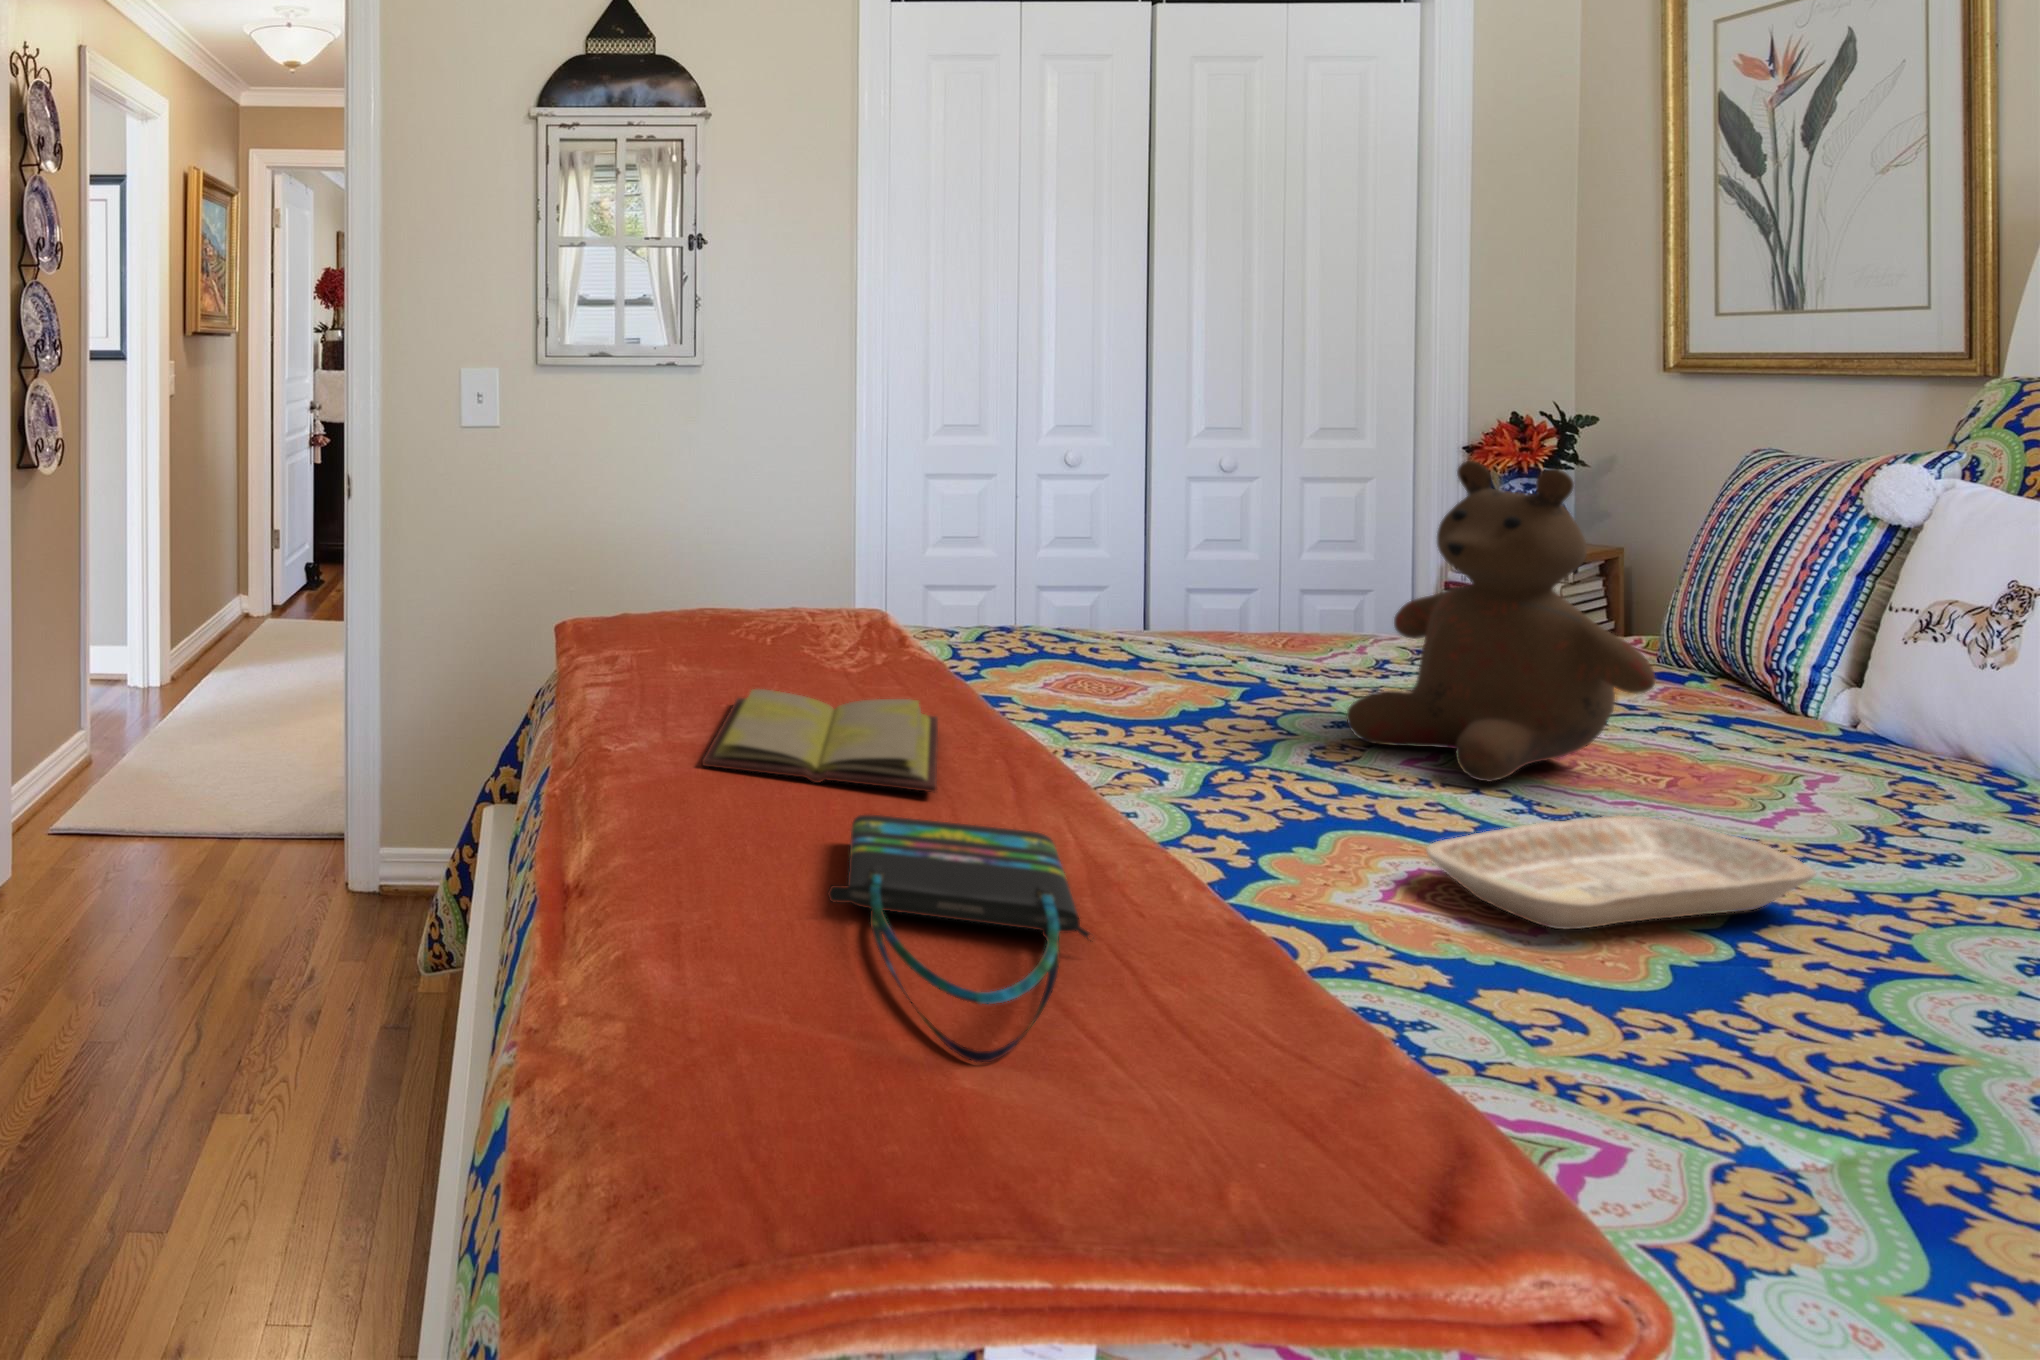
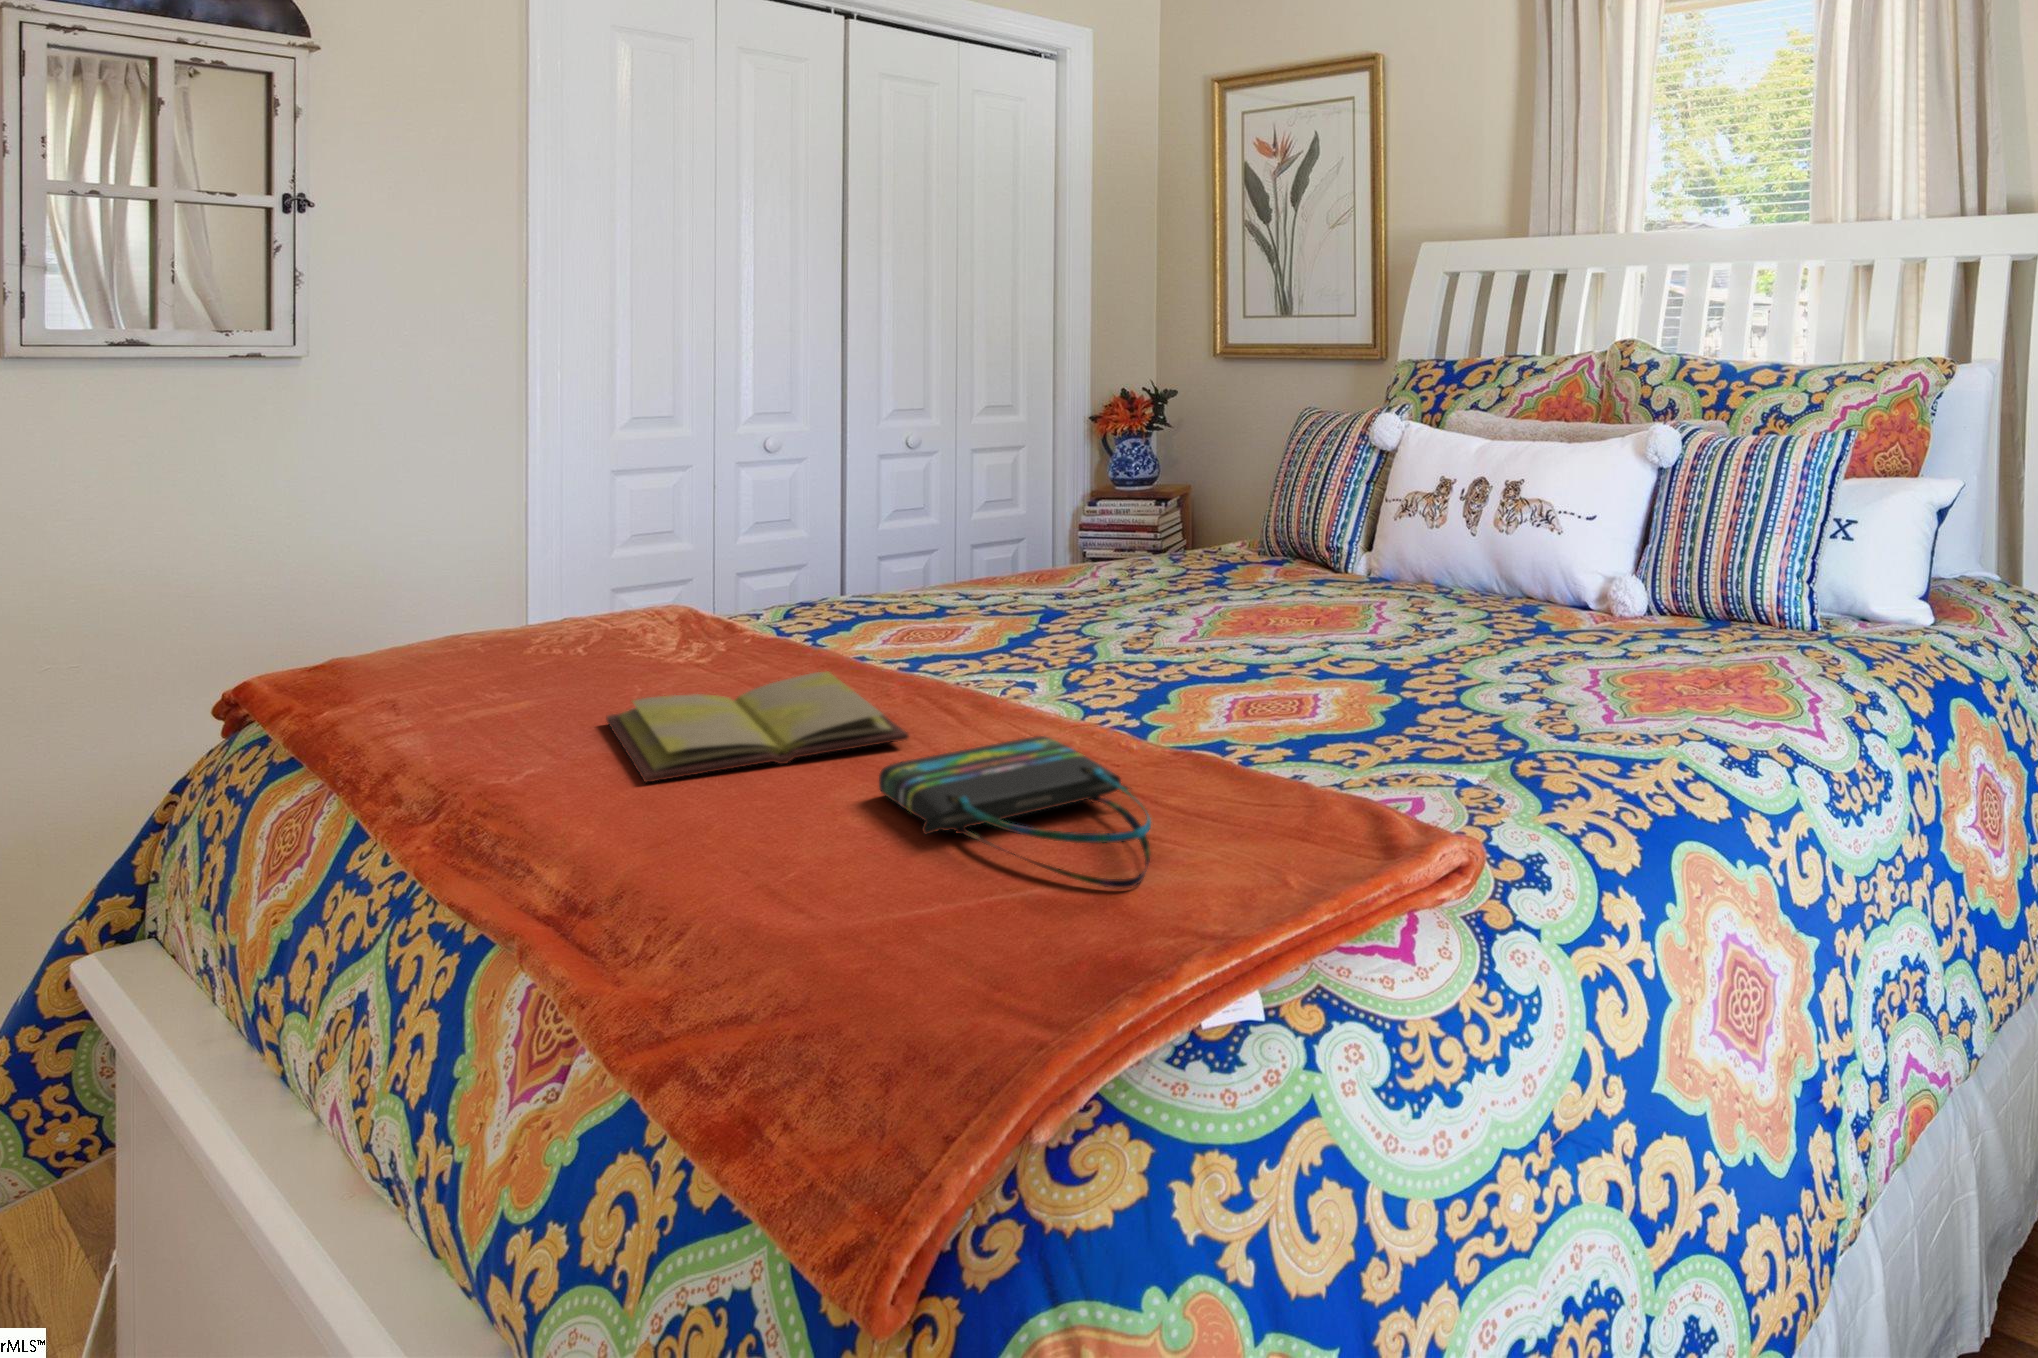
teddy bear: present [1346,461,1655,782] -> none [1136,415,1313,643]
tray: present [1426,816,1816,929] -> none [1255,636,1415,710]

